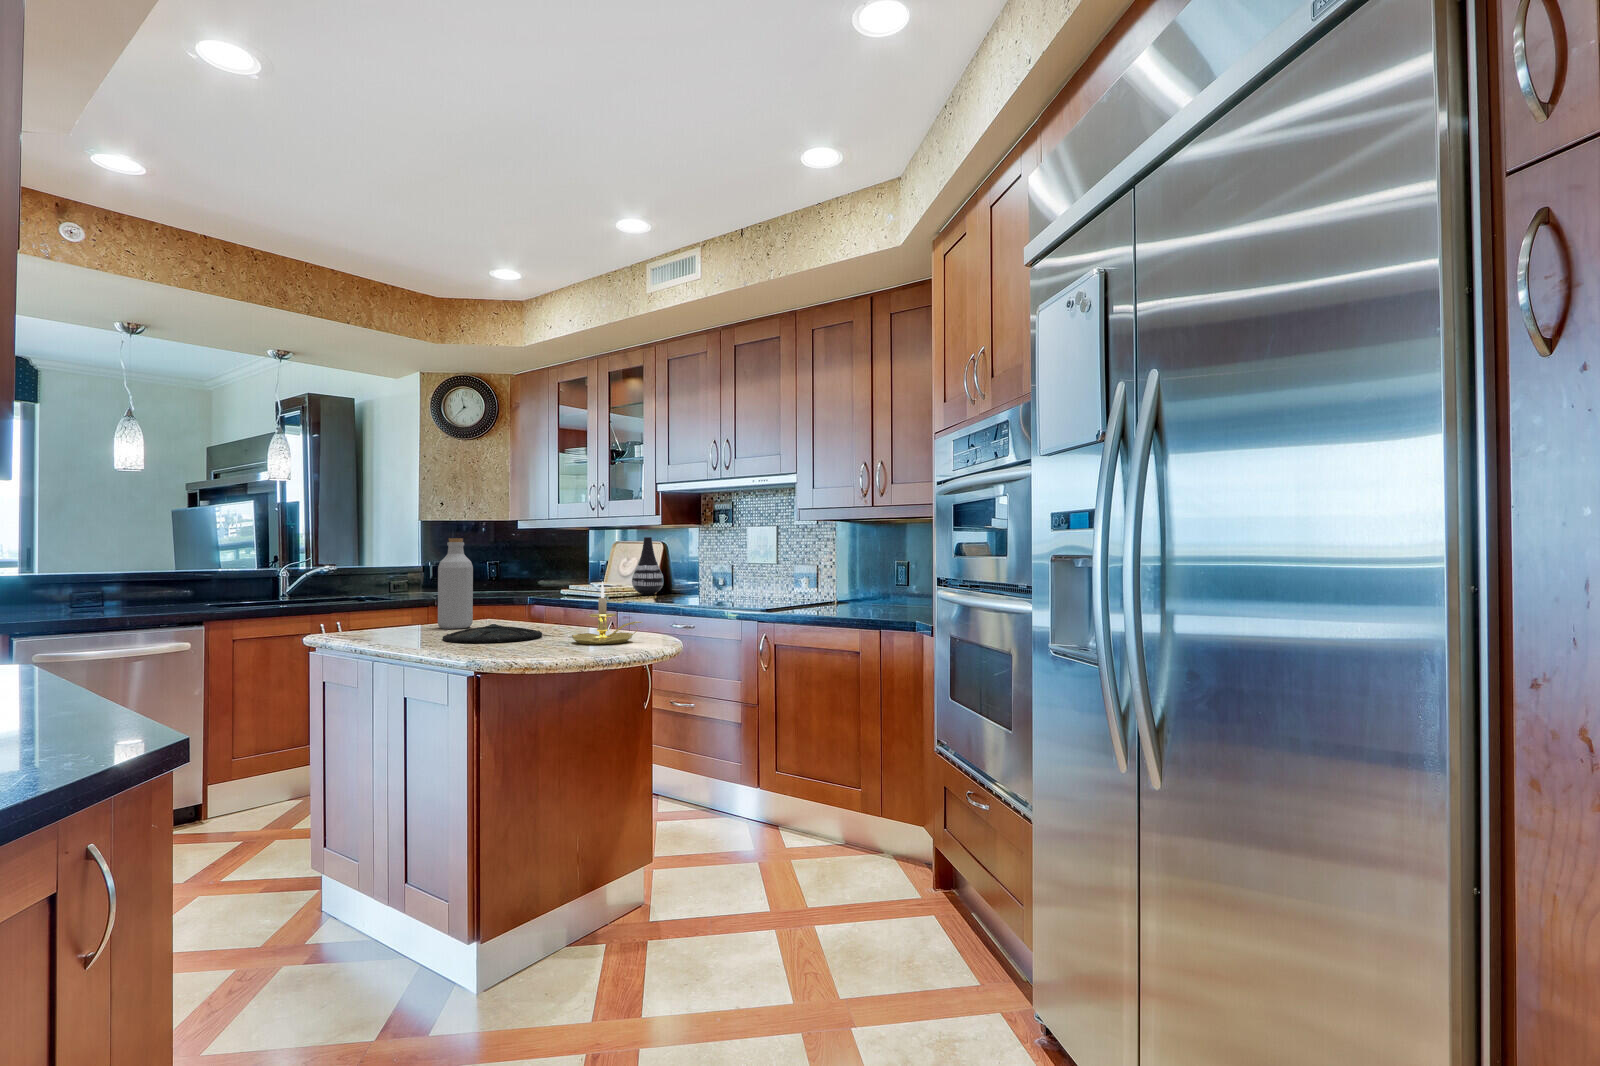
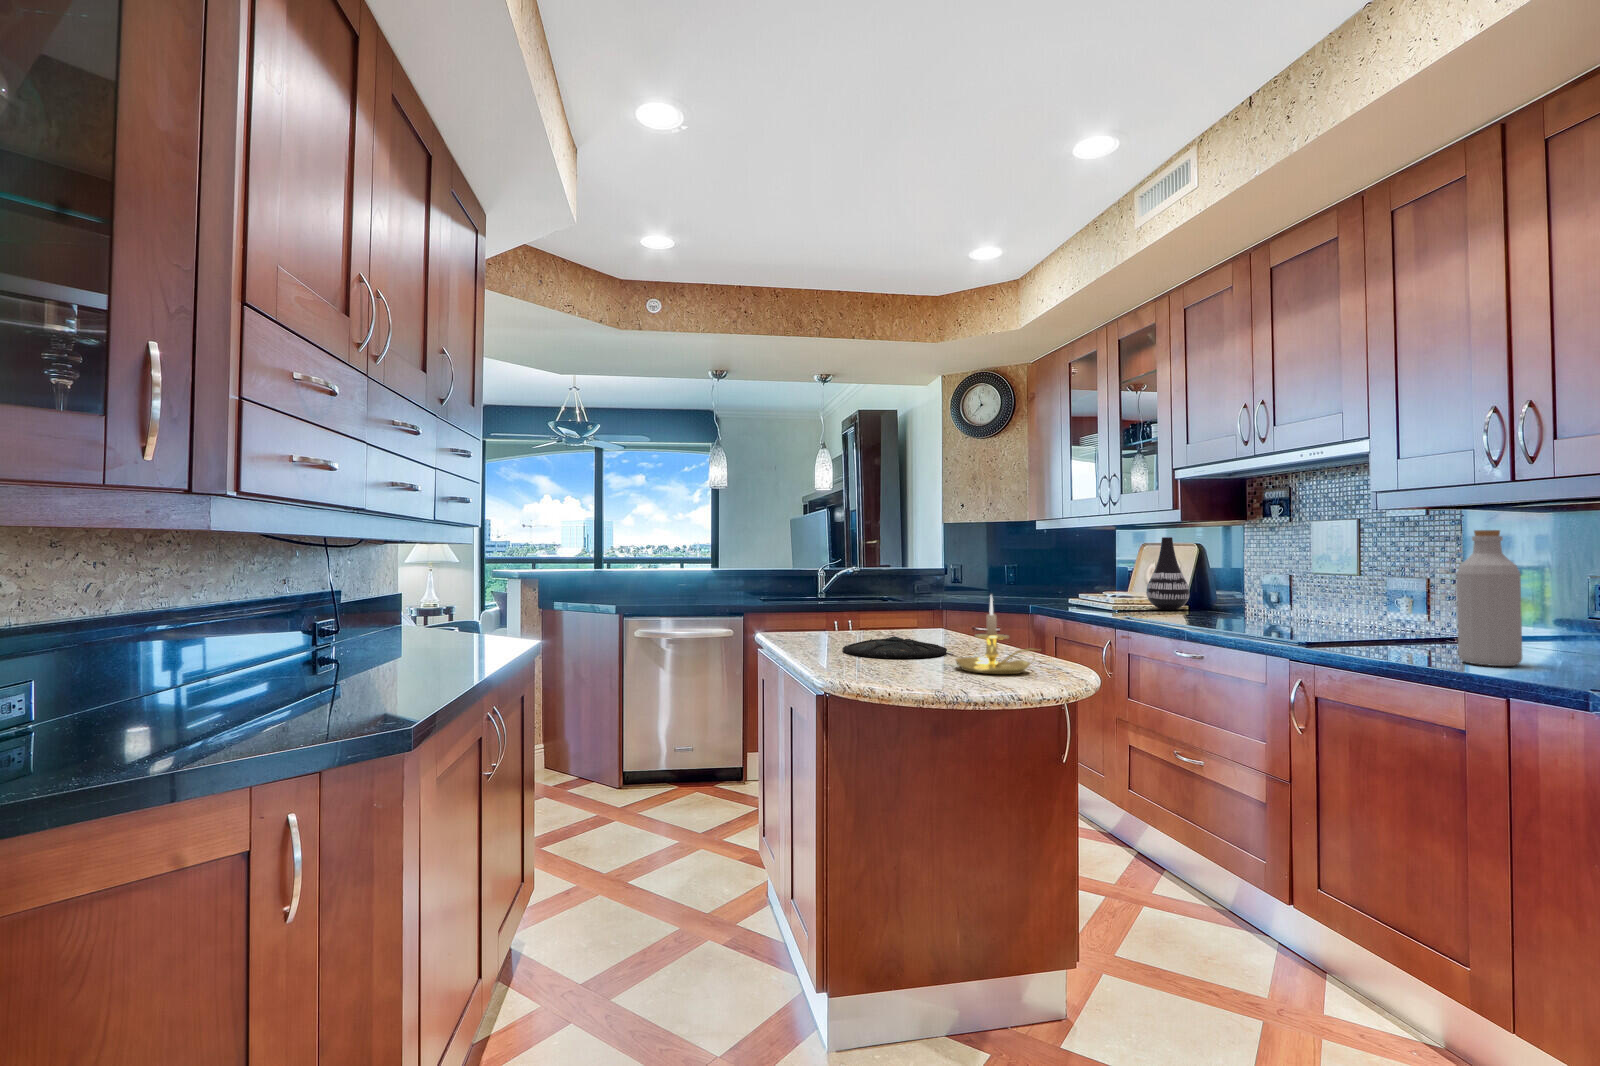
bottle: present [438,538,473,629] -> present [1457,530,1522,666]

